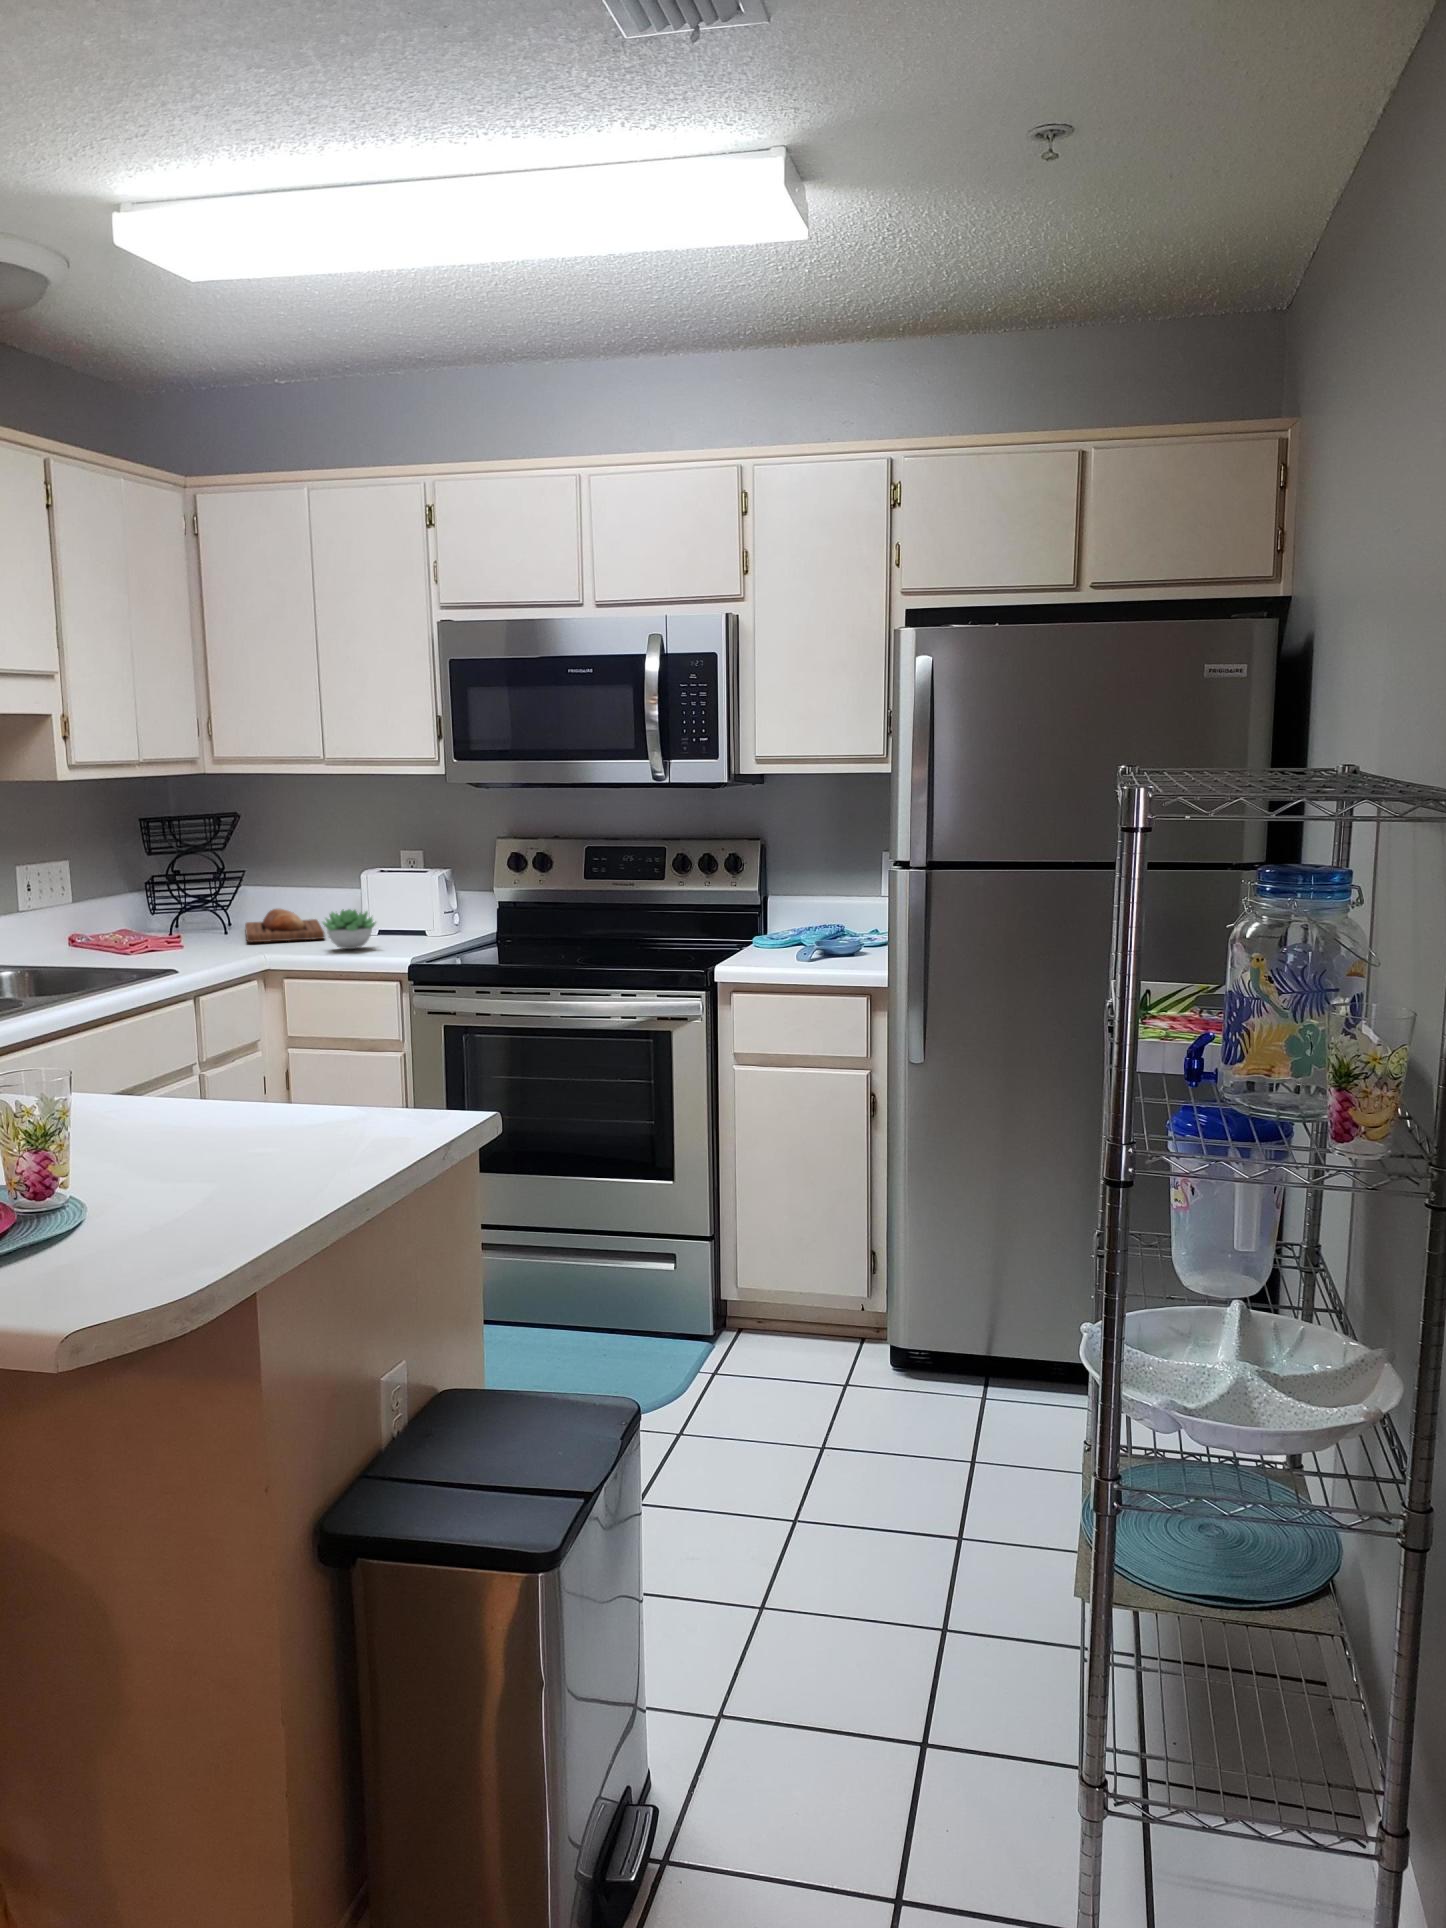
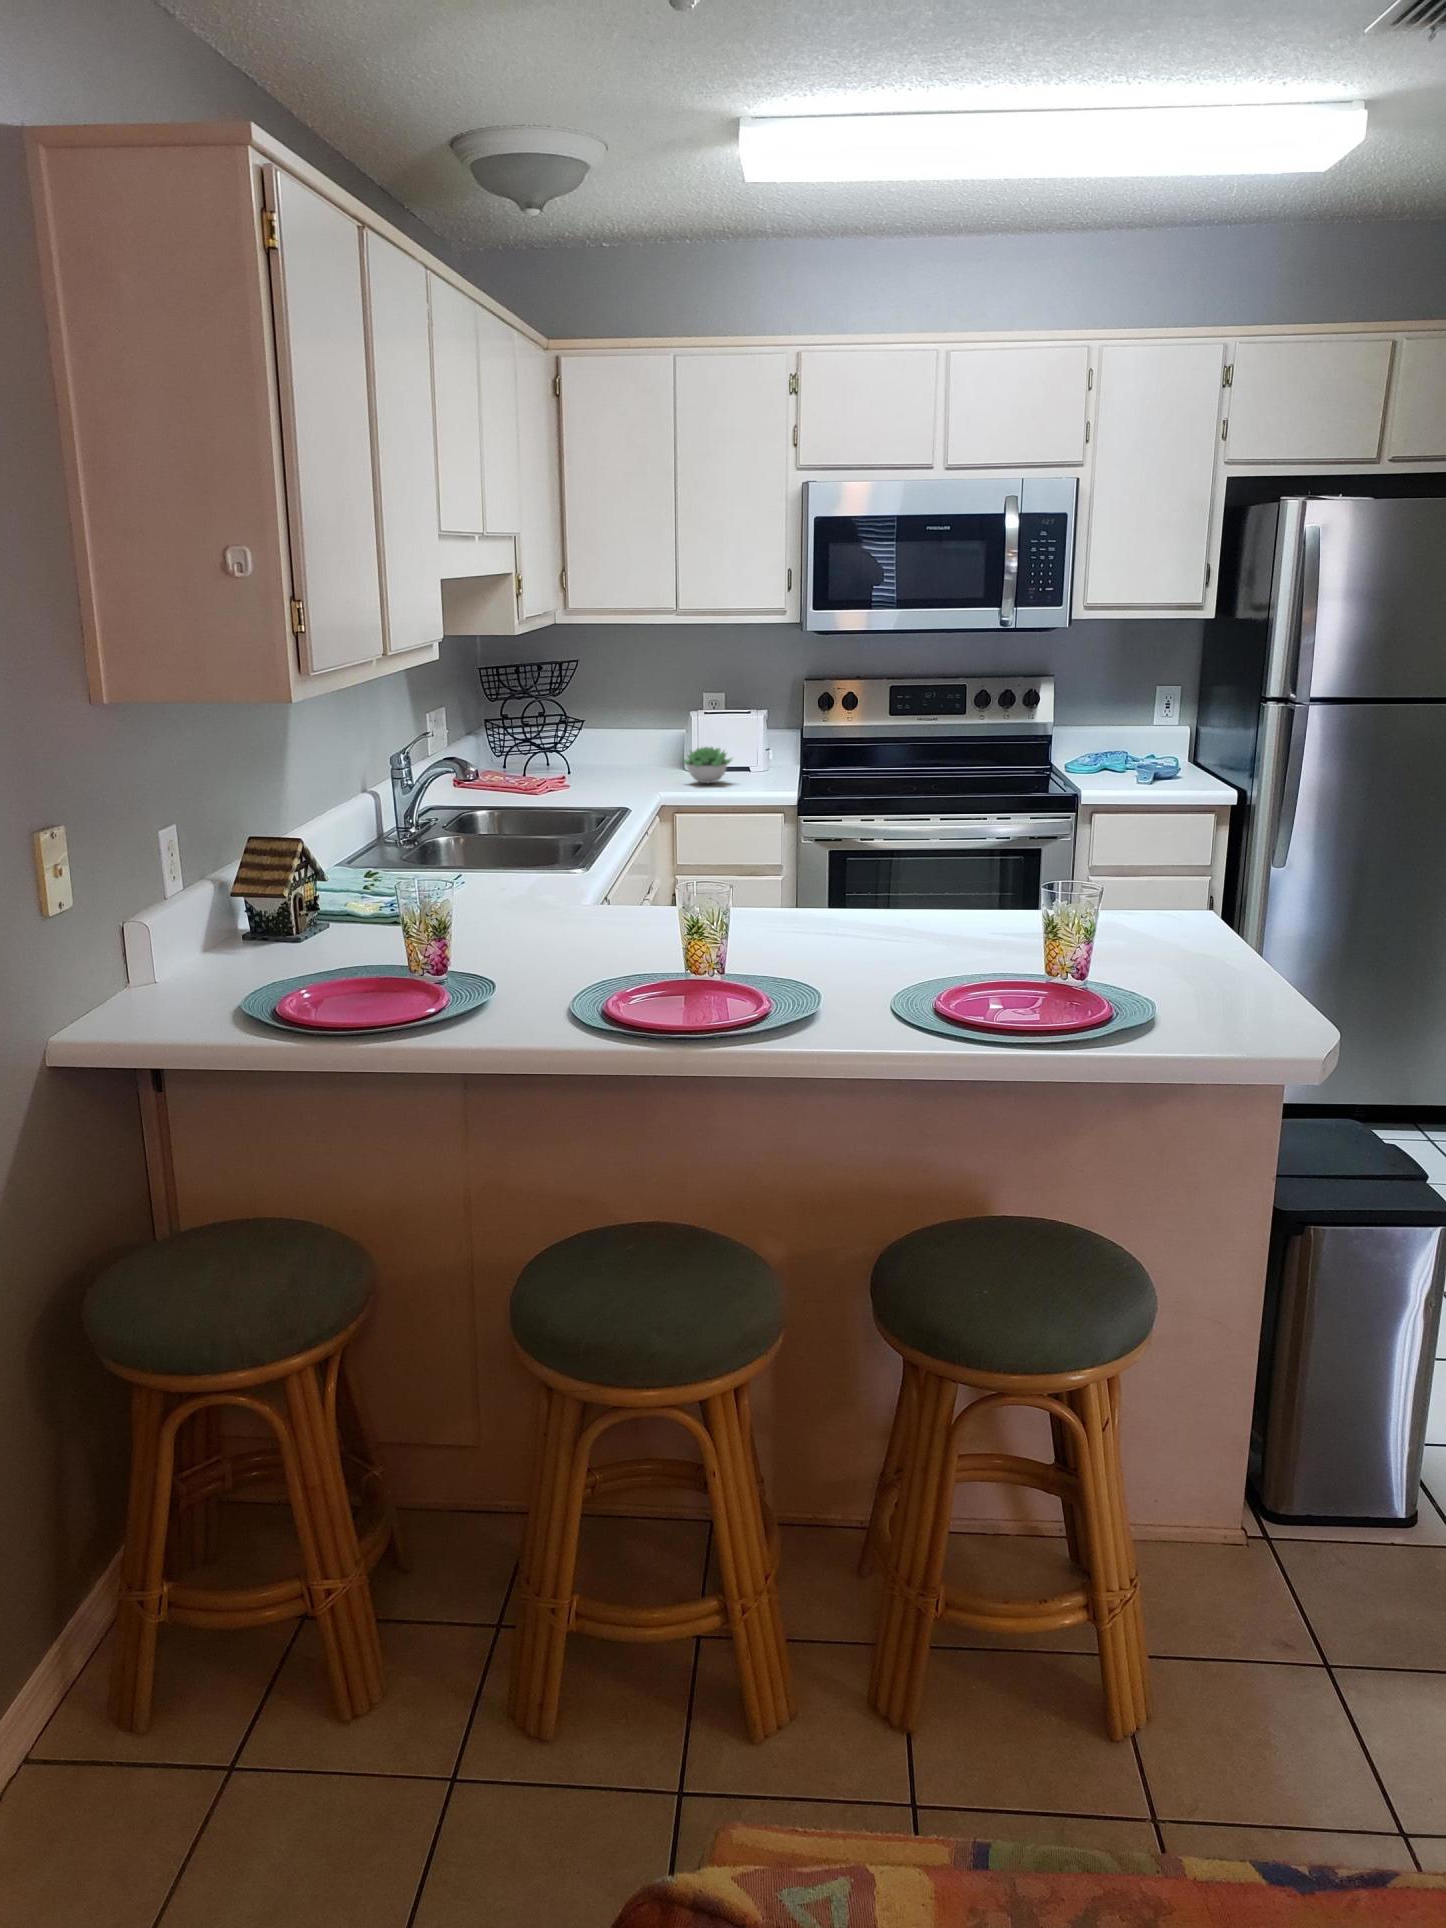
bread loaf: present [245,909,325,942] -> none [552,748,658,779]

